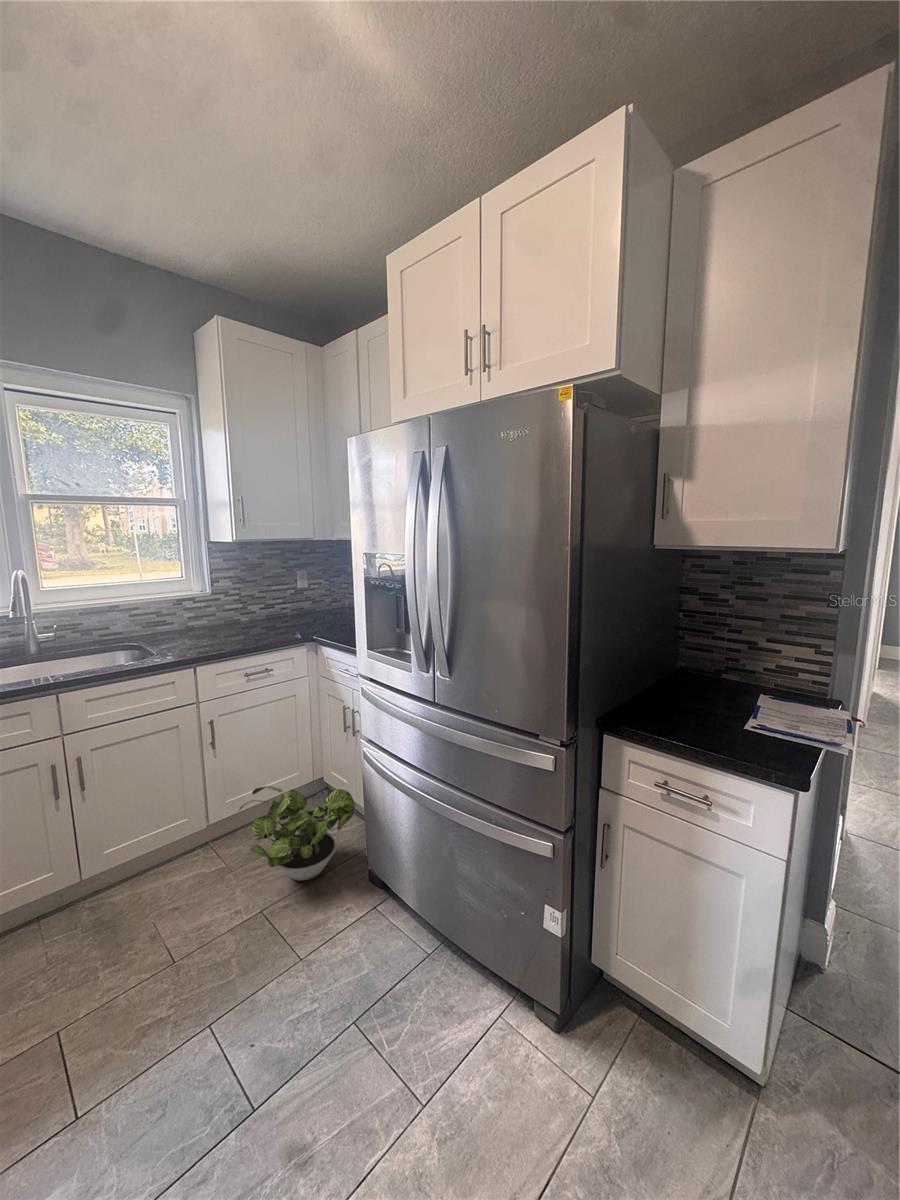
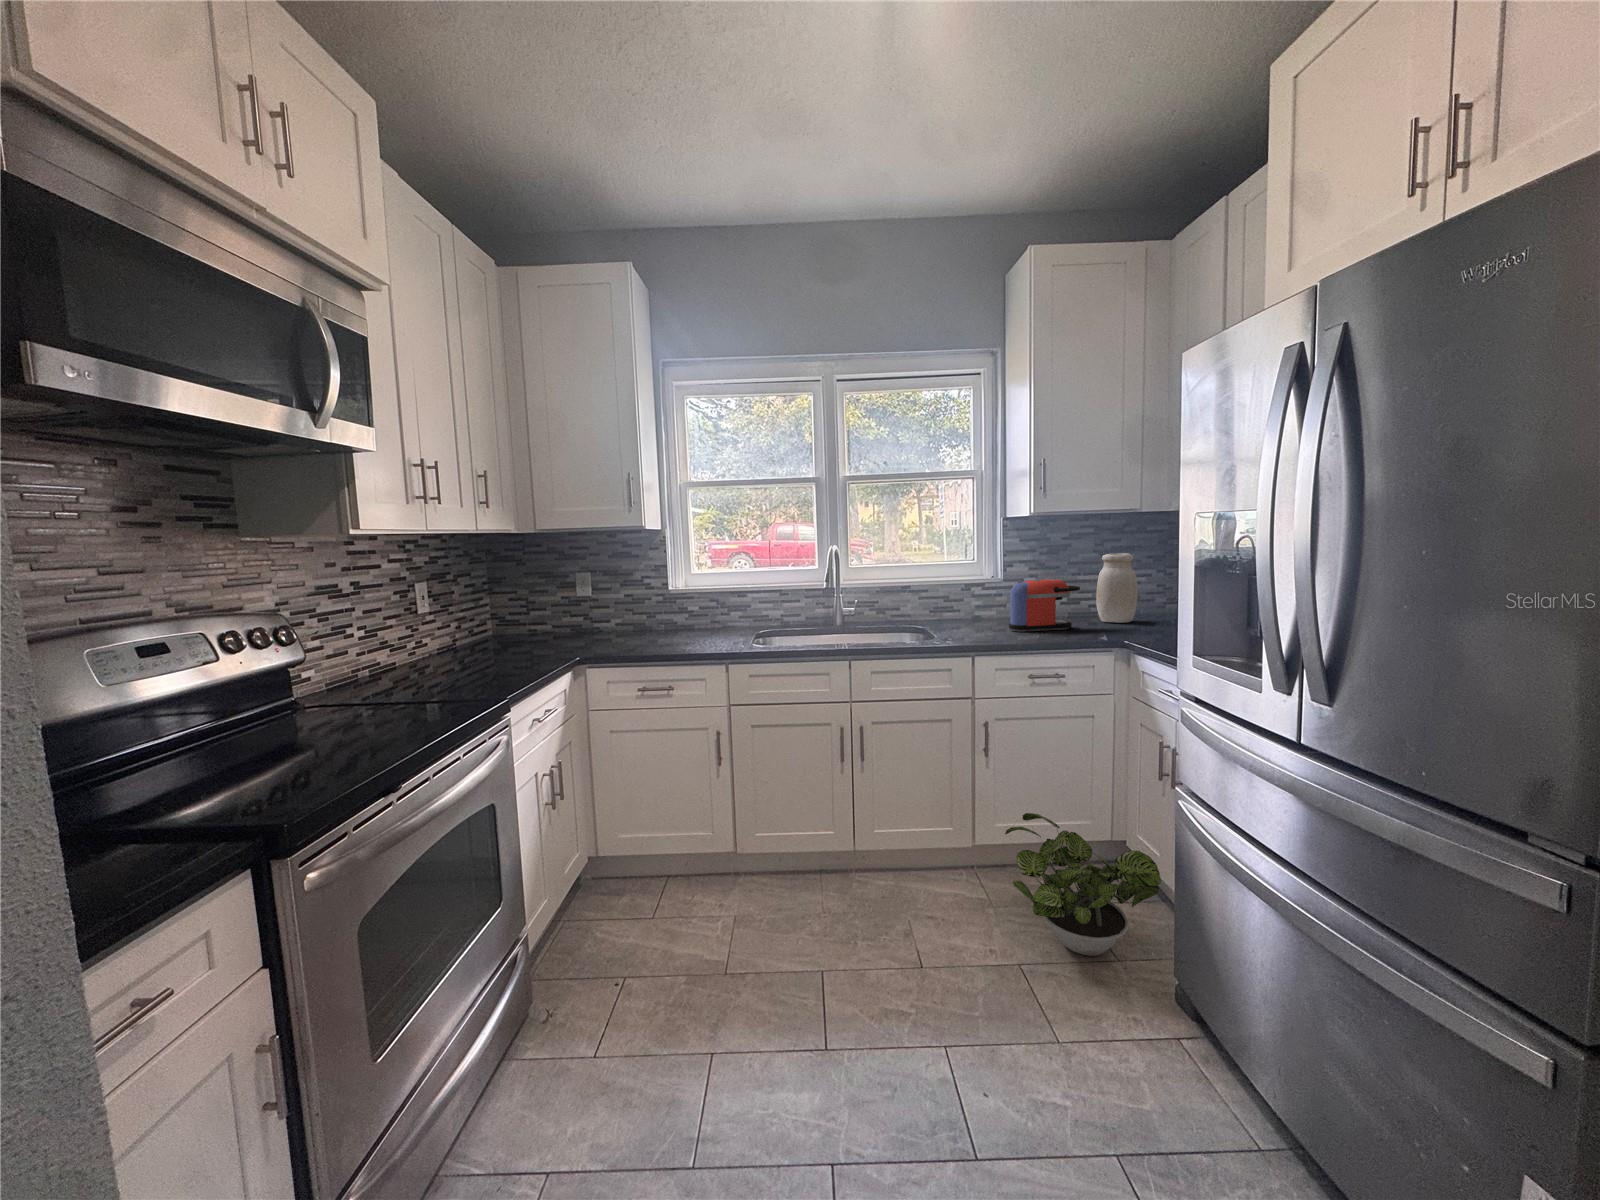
jar: none [287,569,316,621] -> present [1096,553,1138,623]
coffee maker: none [221,592,277,638] -> present [1009,579,1080,632]

